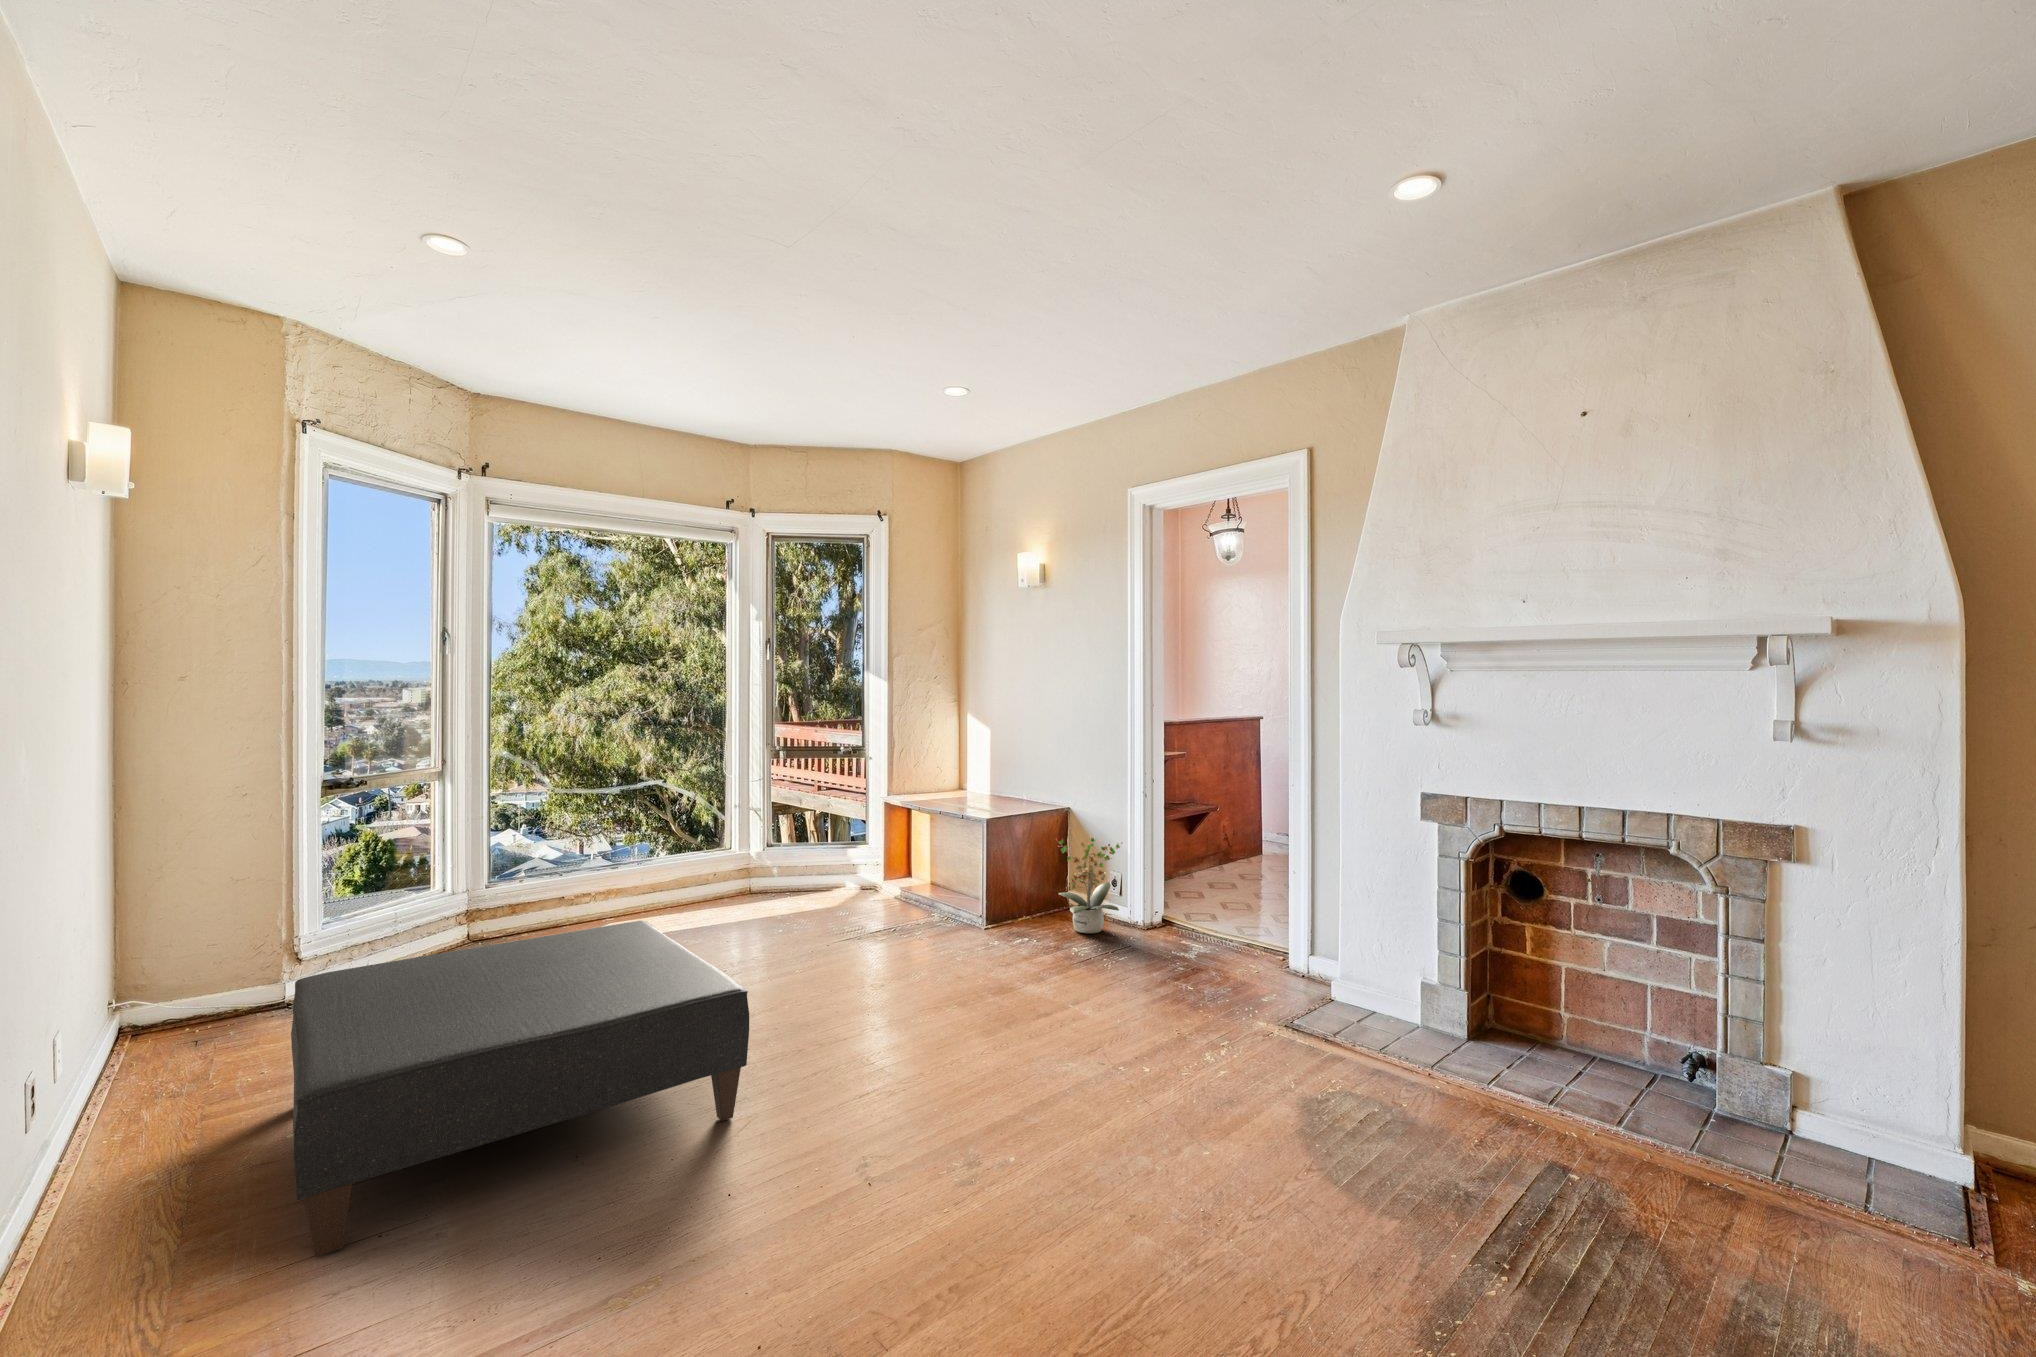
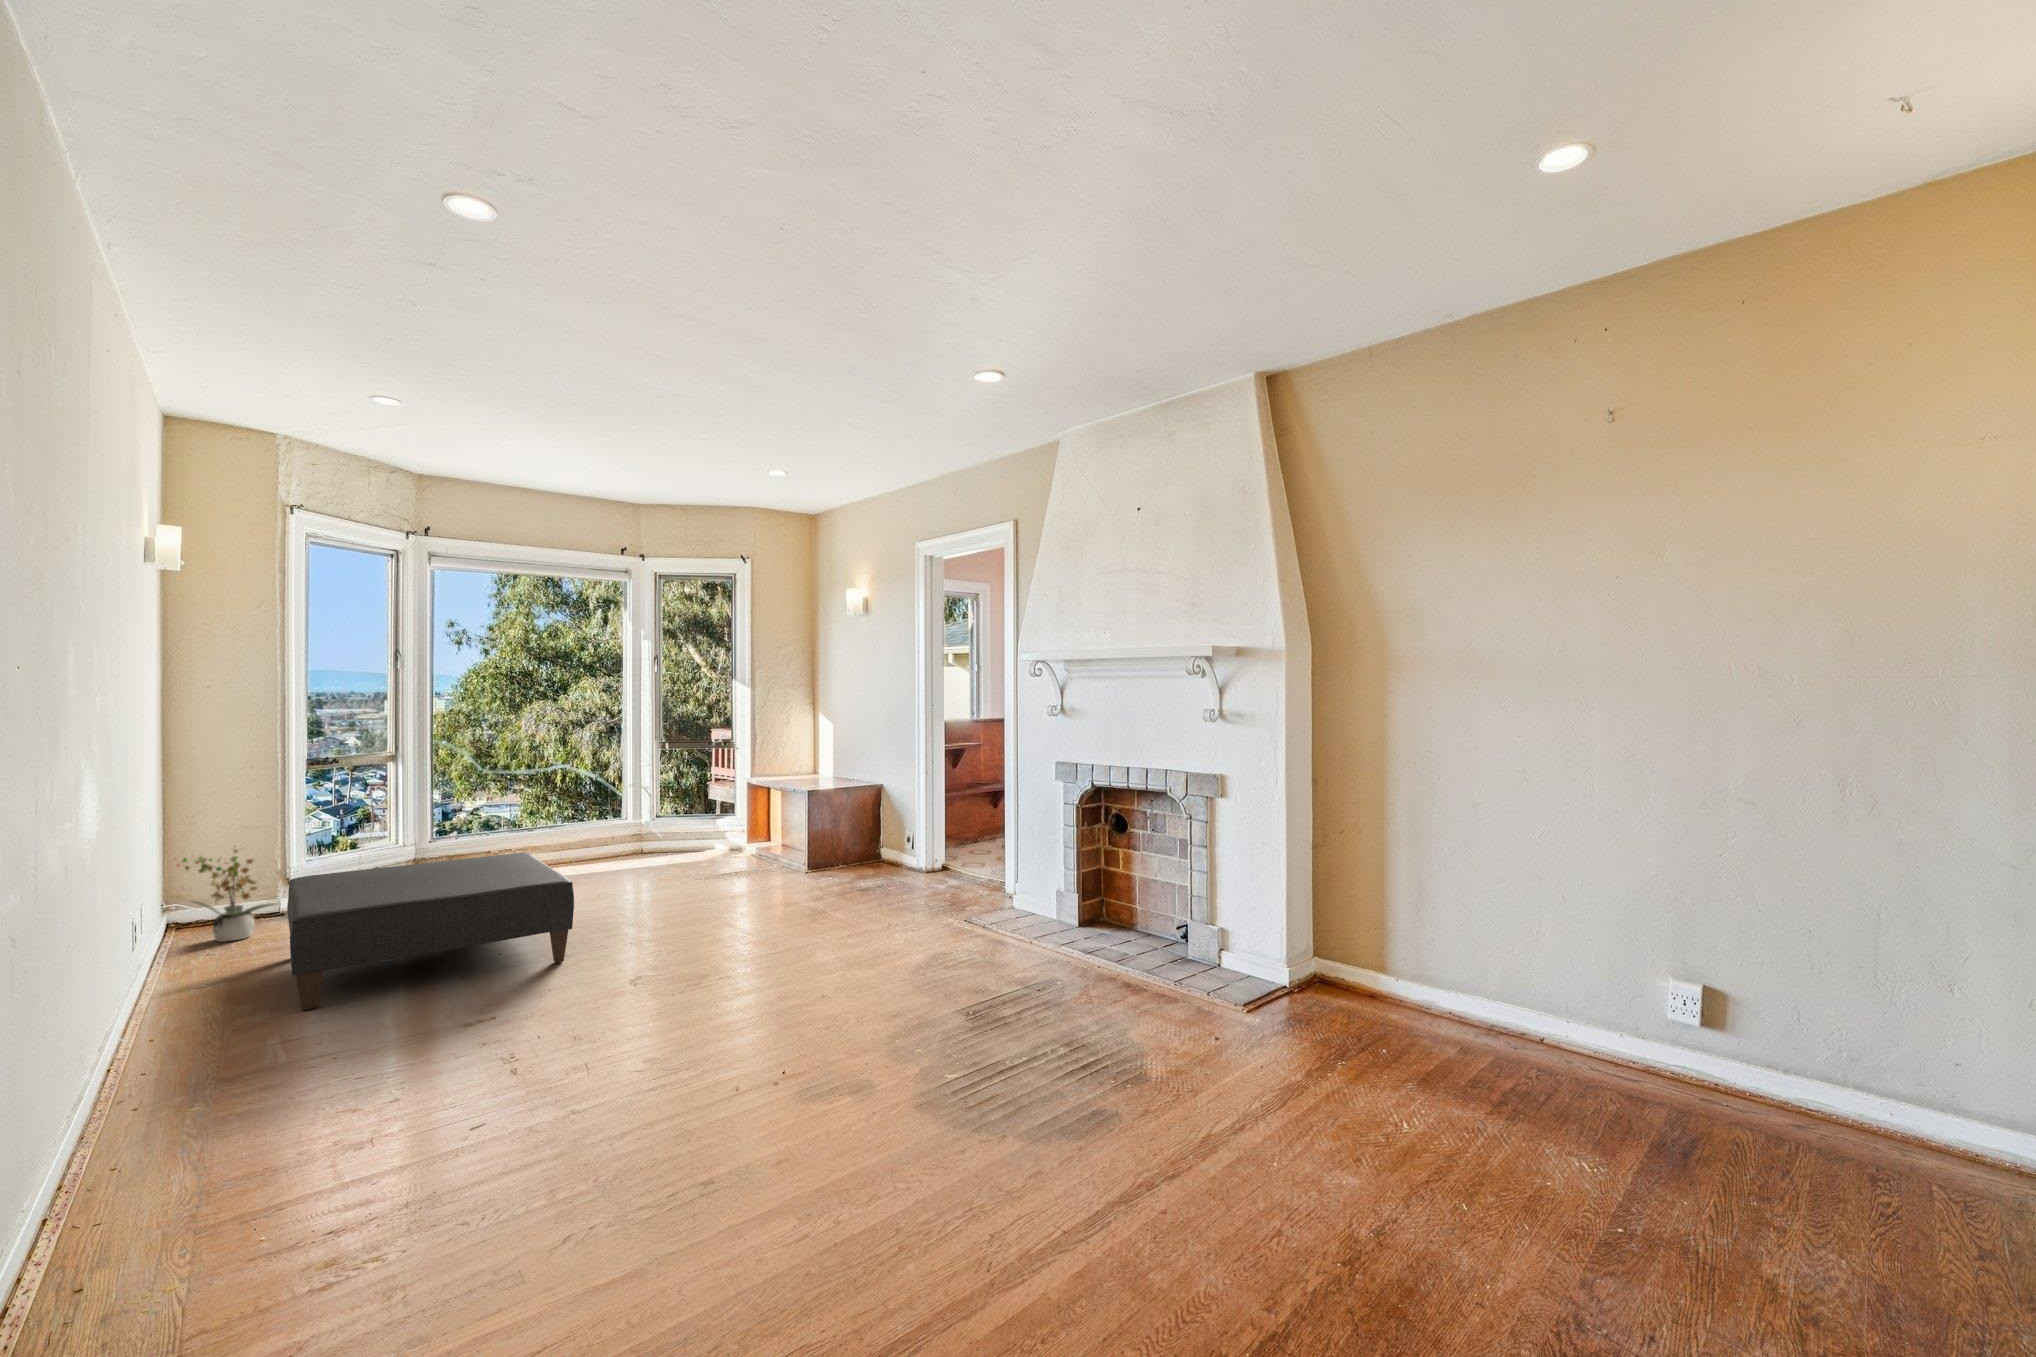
potted plant: present [1056,836,1123,933] -> present [178,849,277,942]

